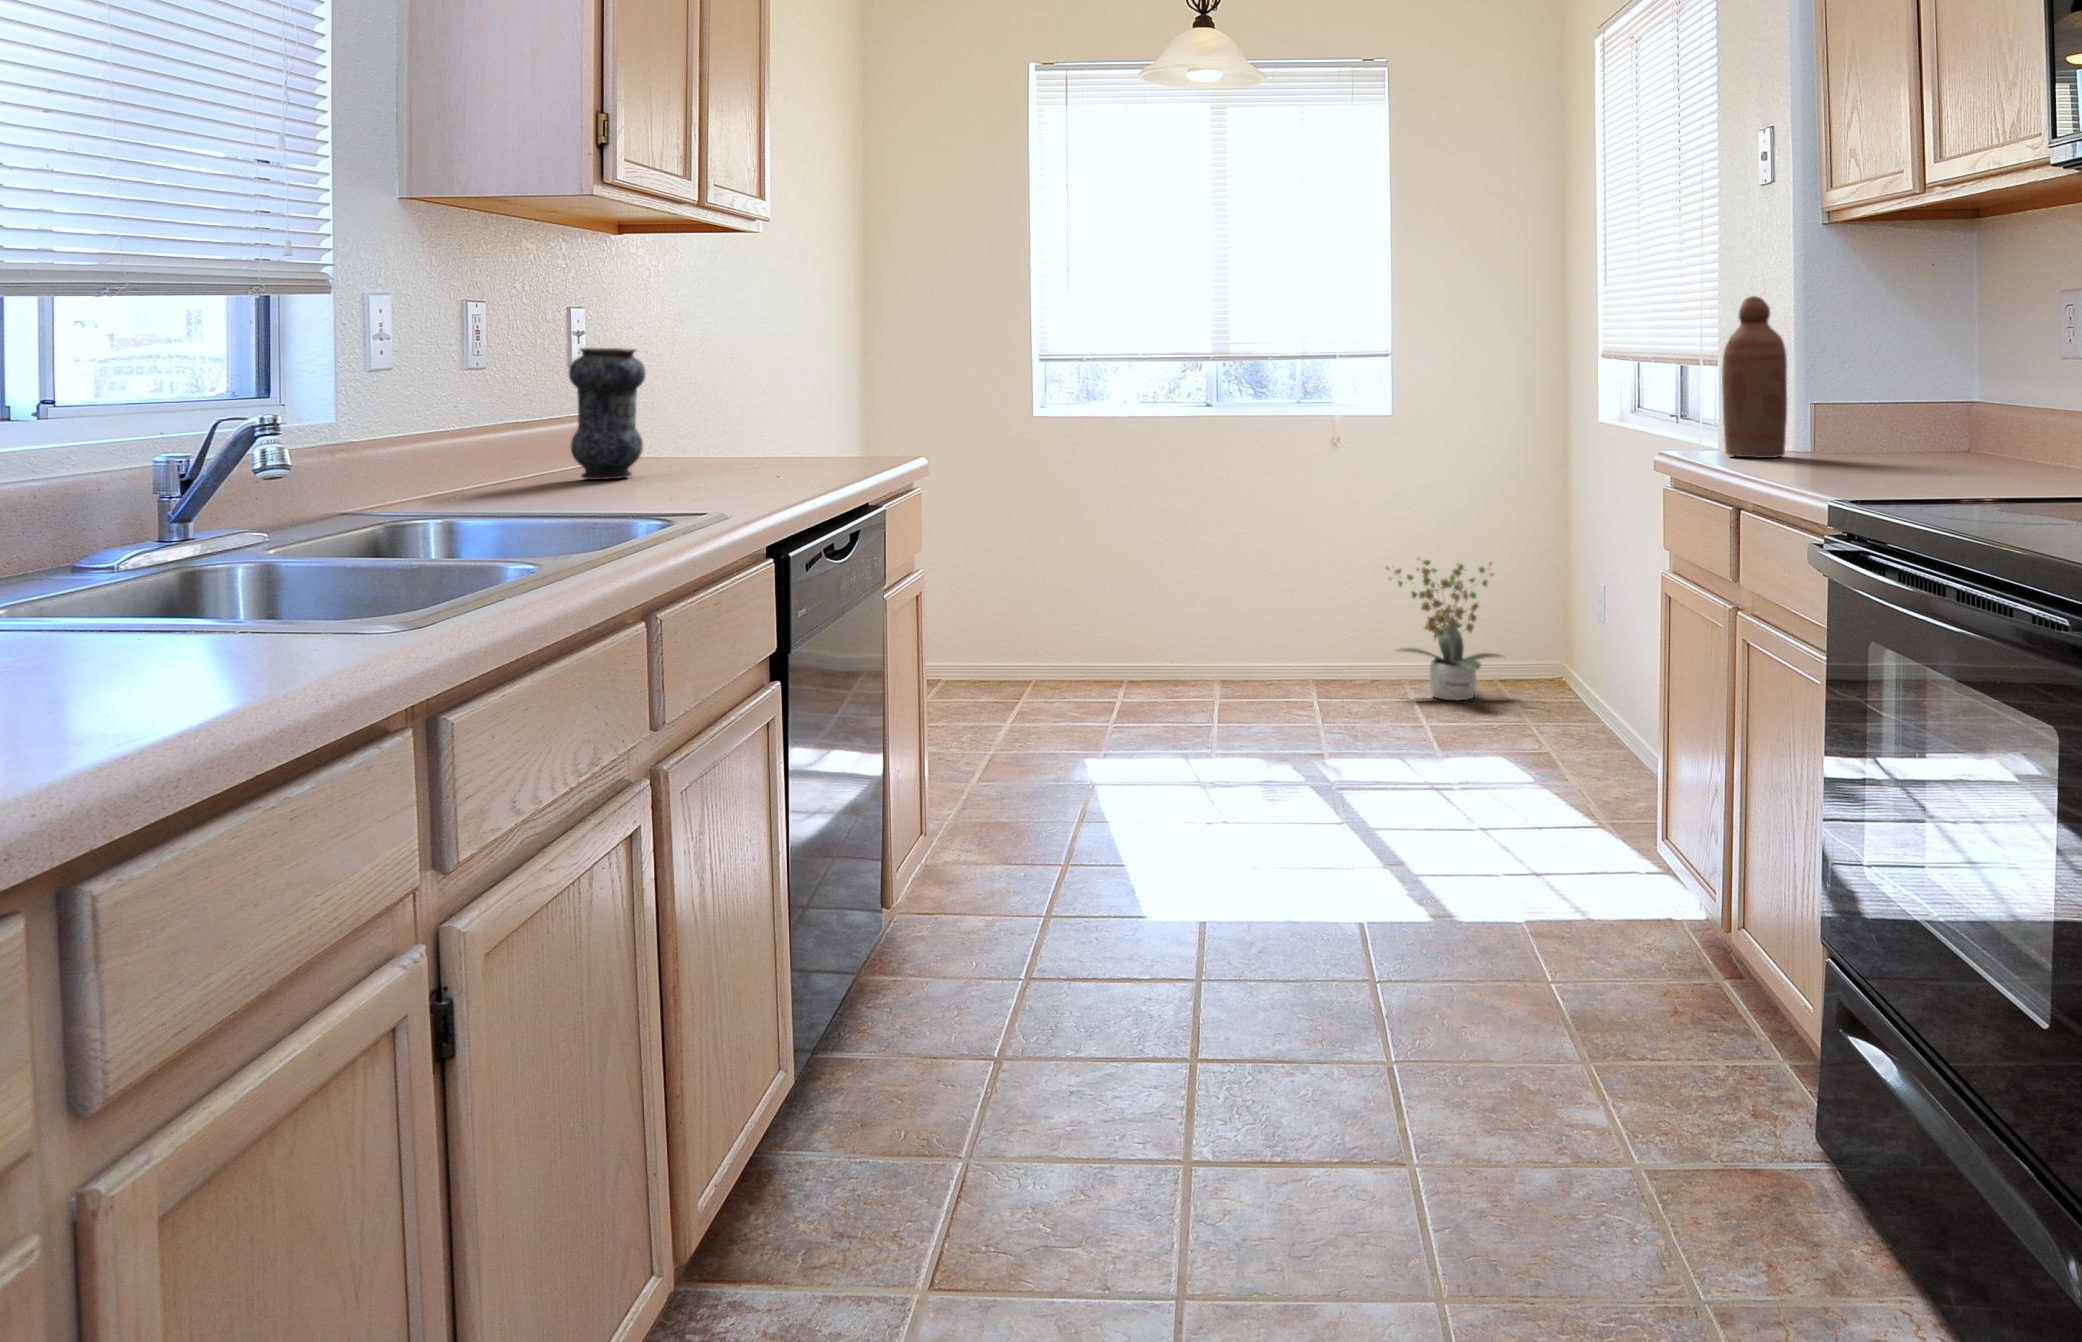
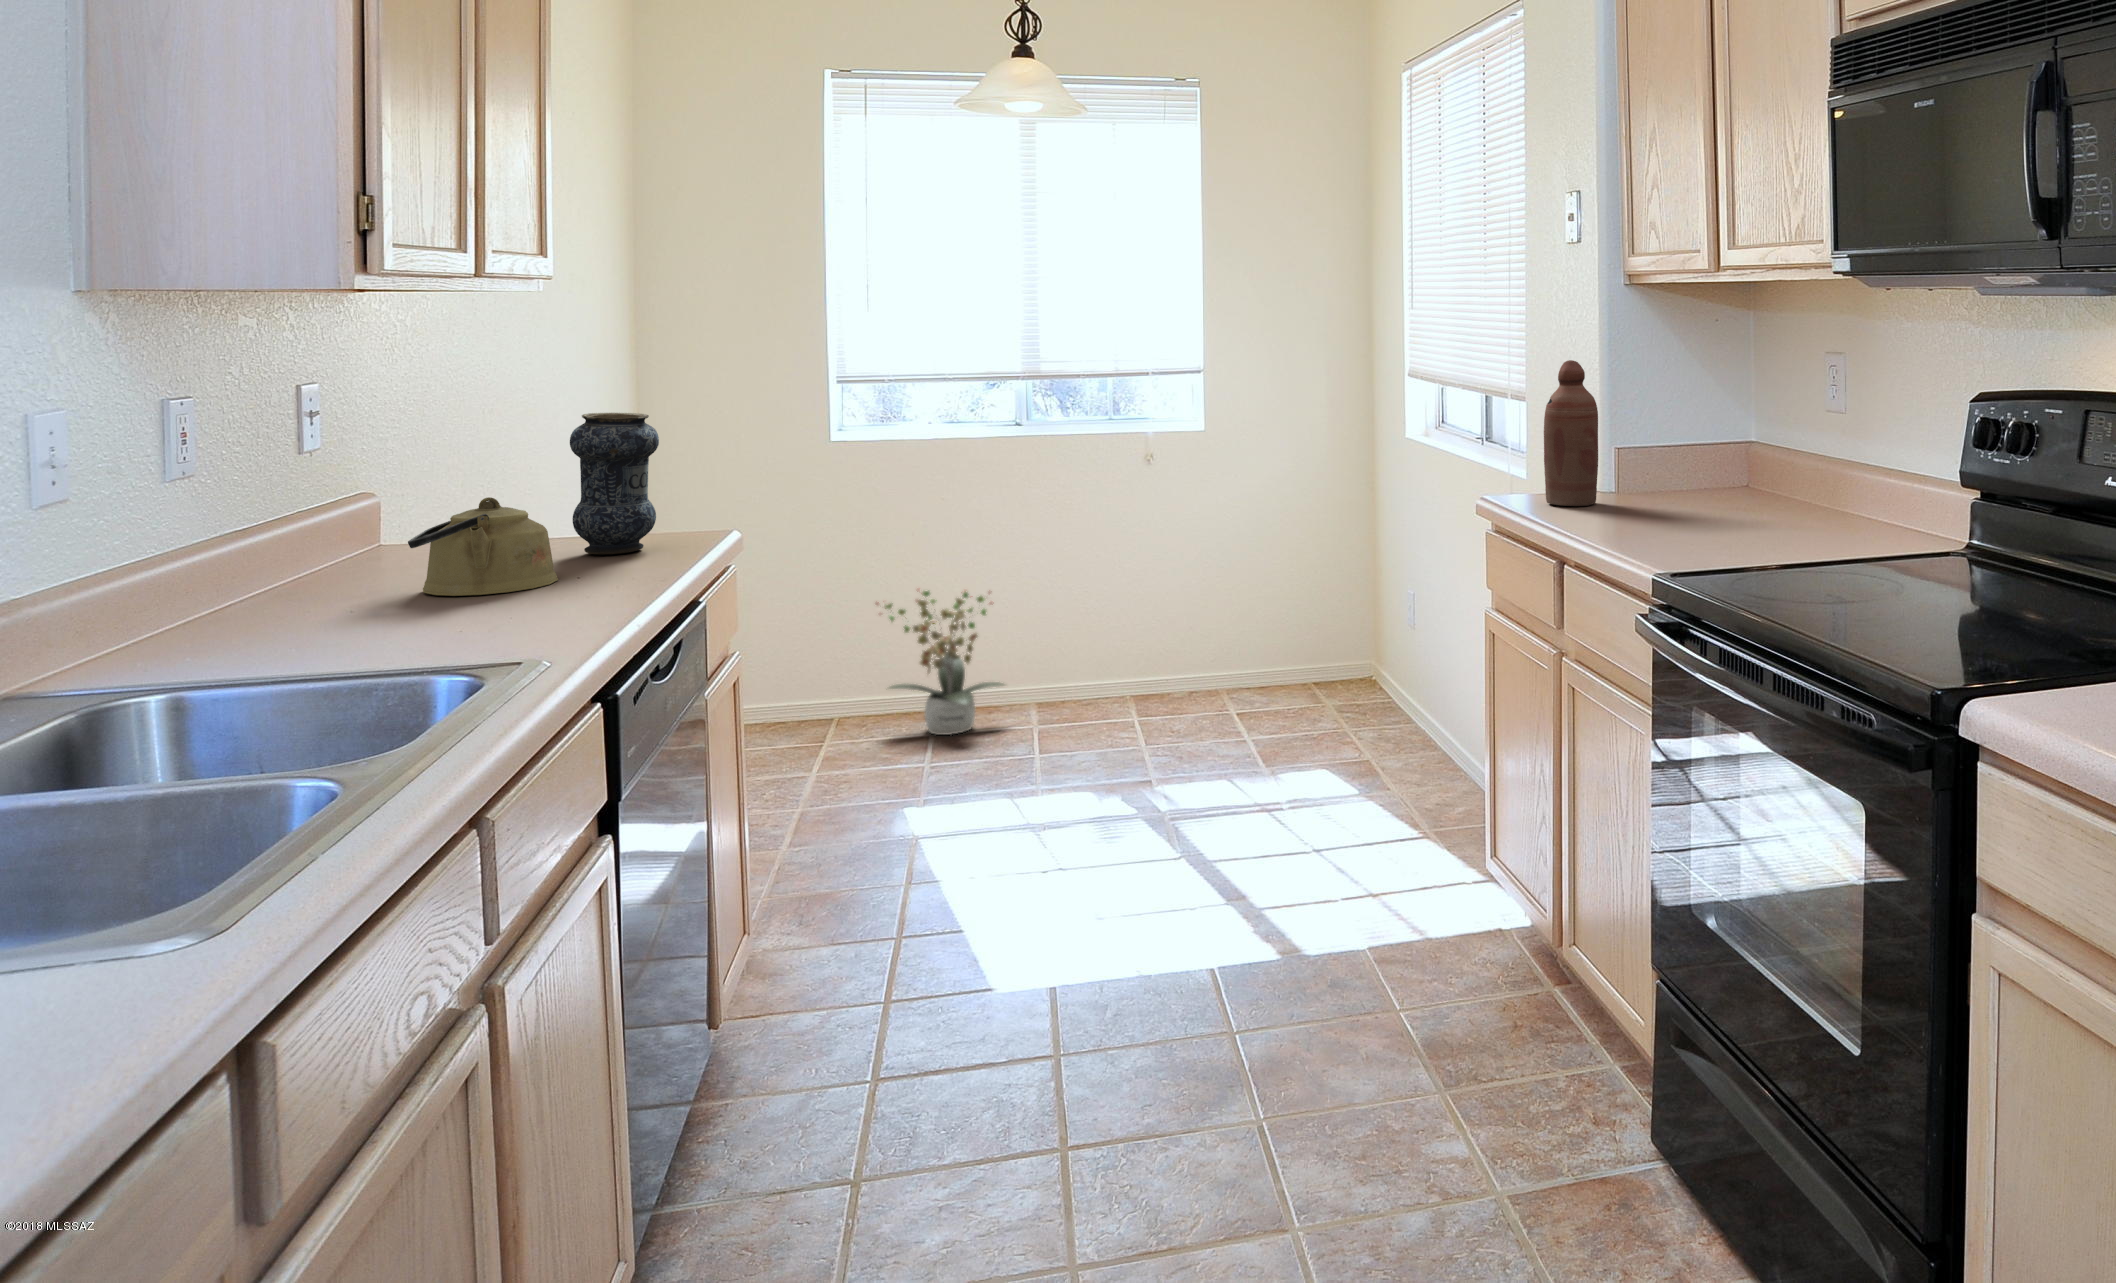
vase: present [569,348,646,480] -> present [570,413,659,555]
kettle: none [662,404,774,484] -> present [408,497,558,596]
potted plant: present [1386,558,1505,700] -> present [876,591,1004,735]

